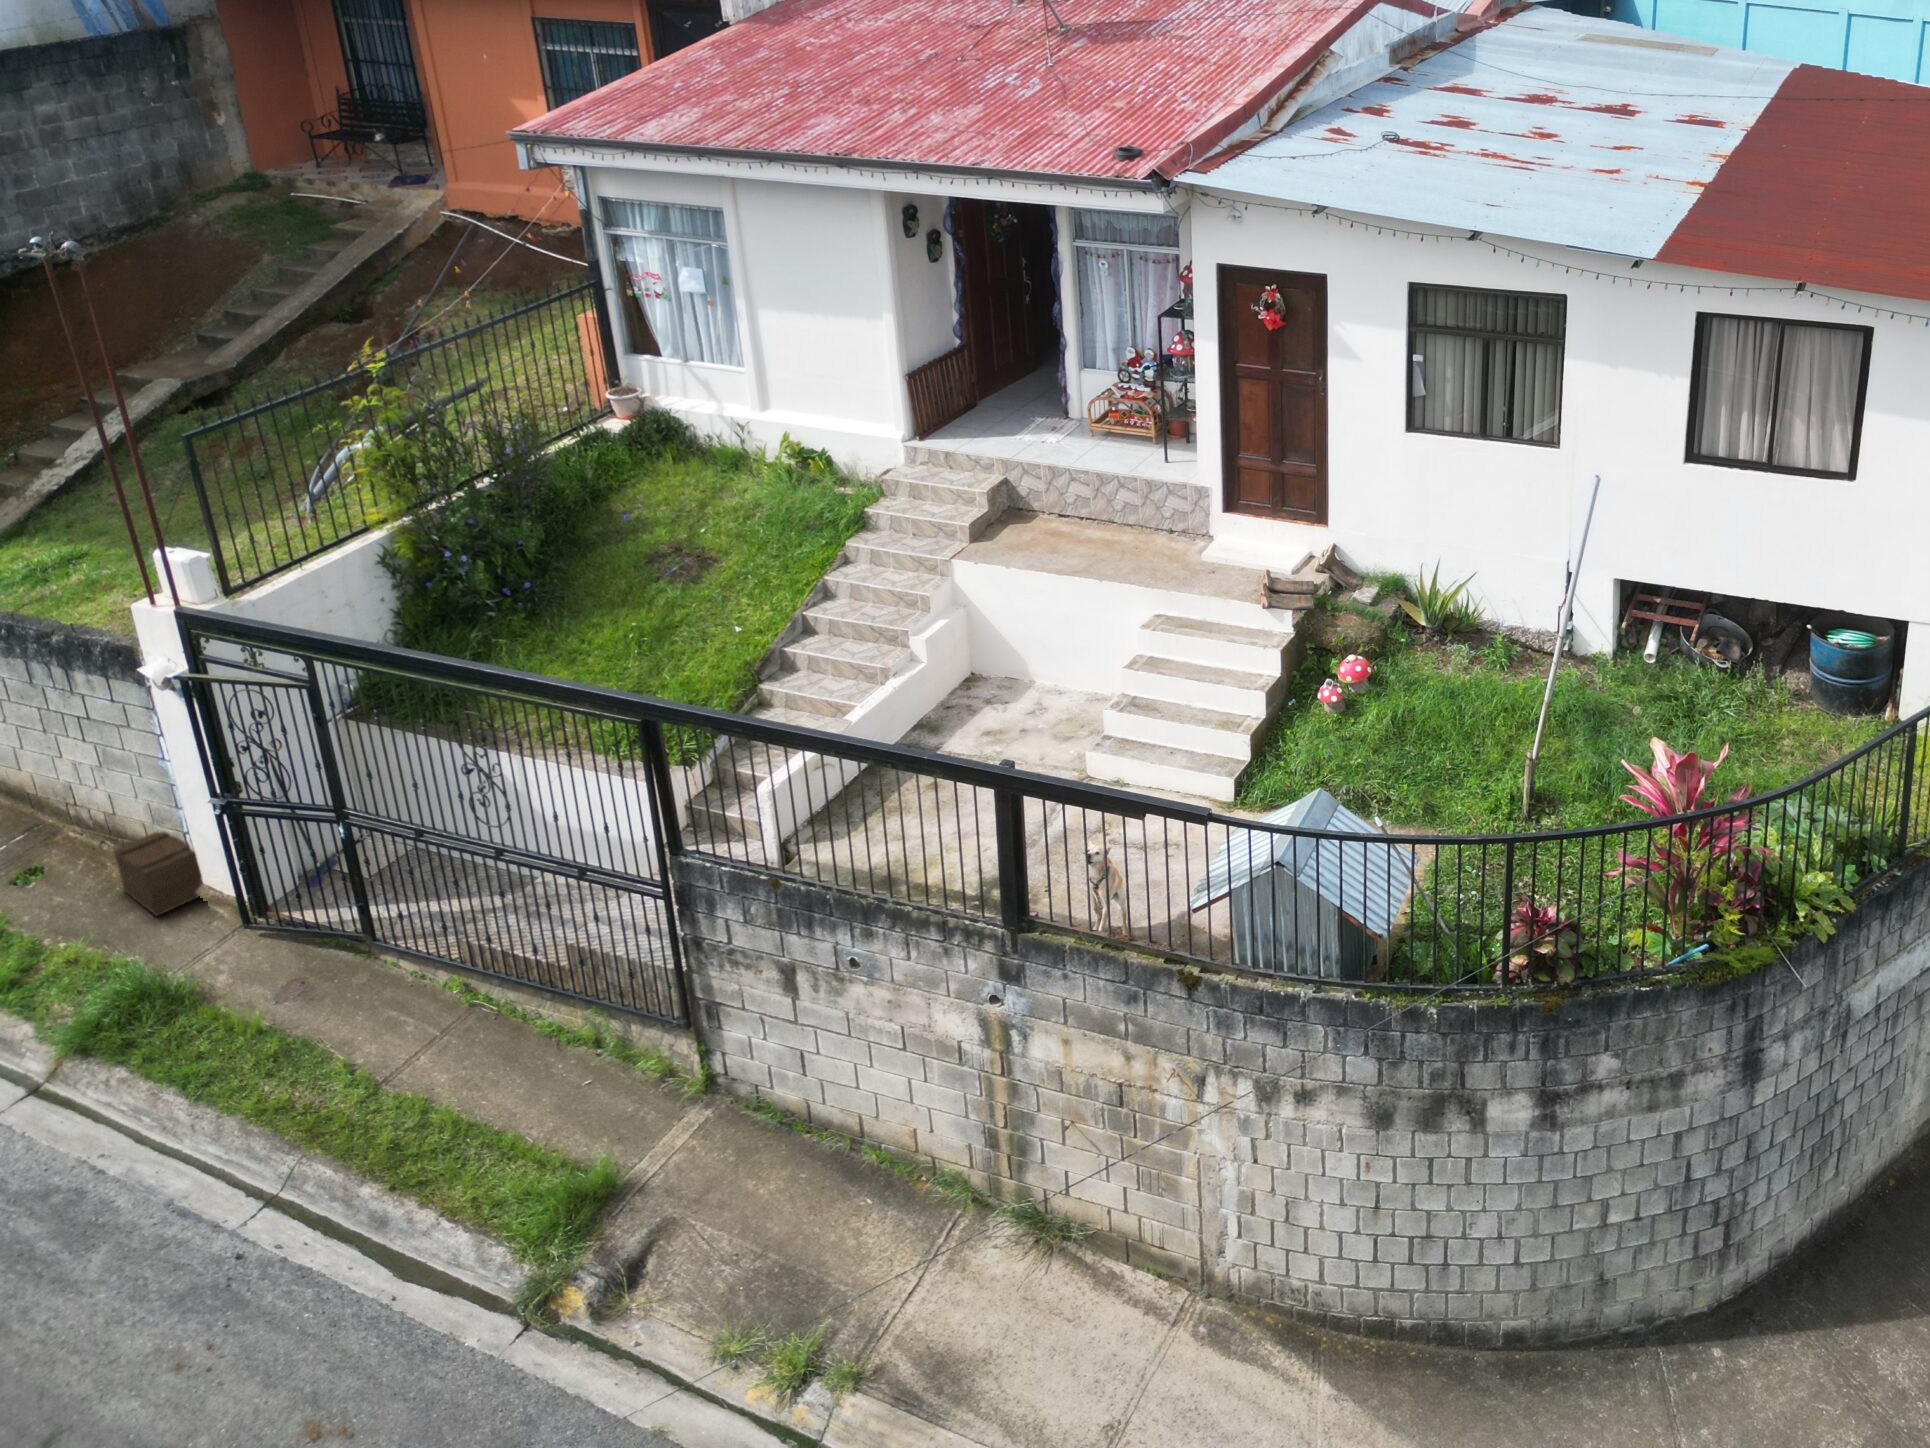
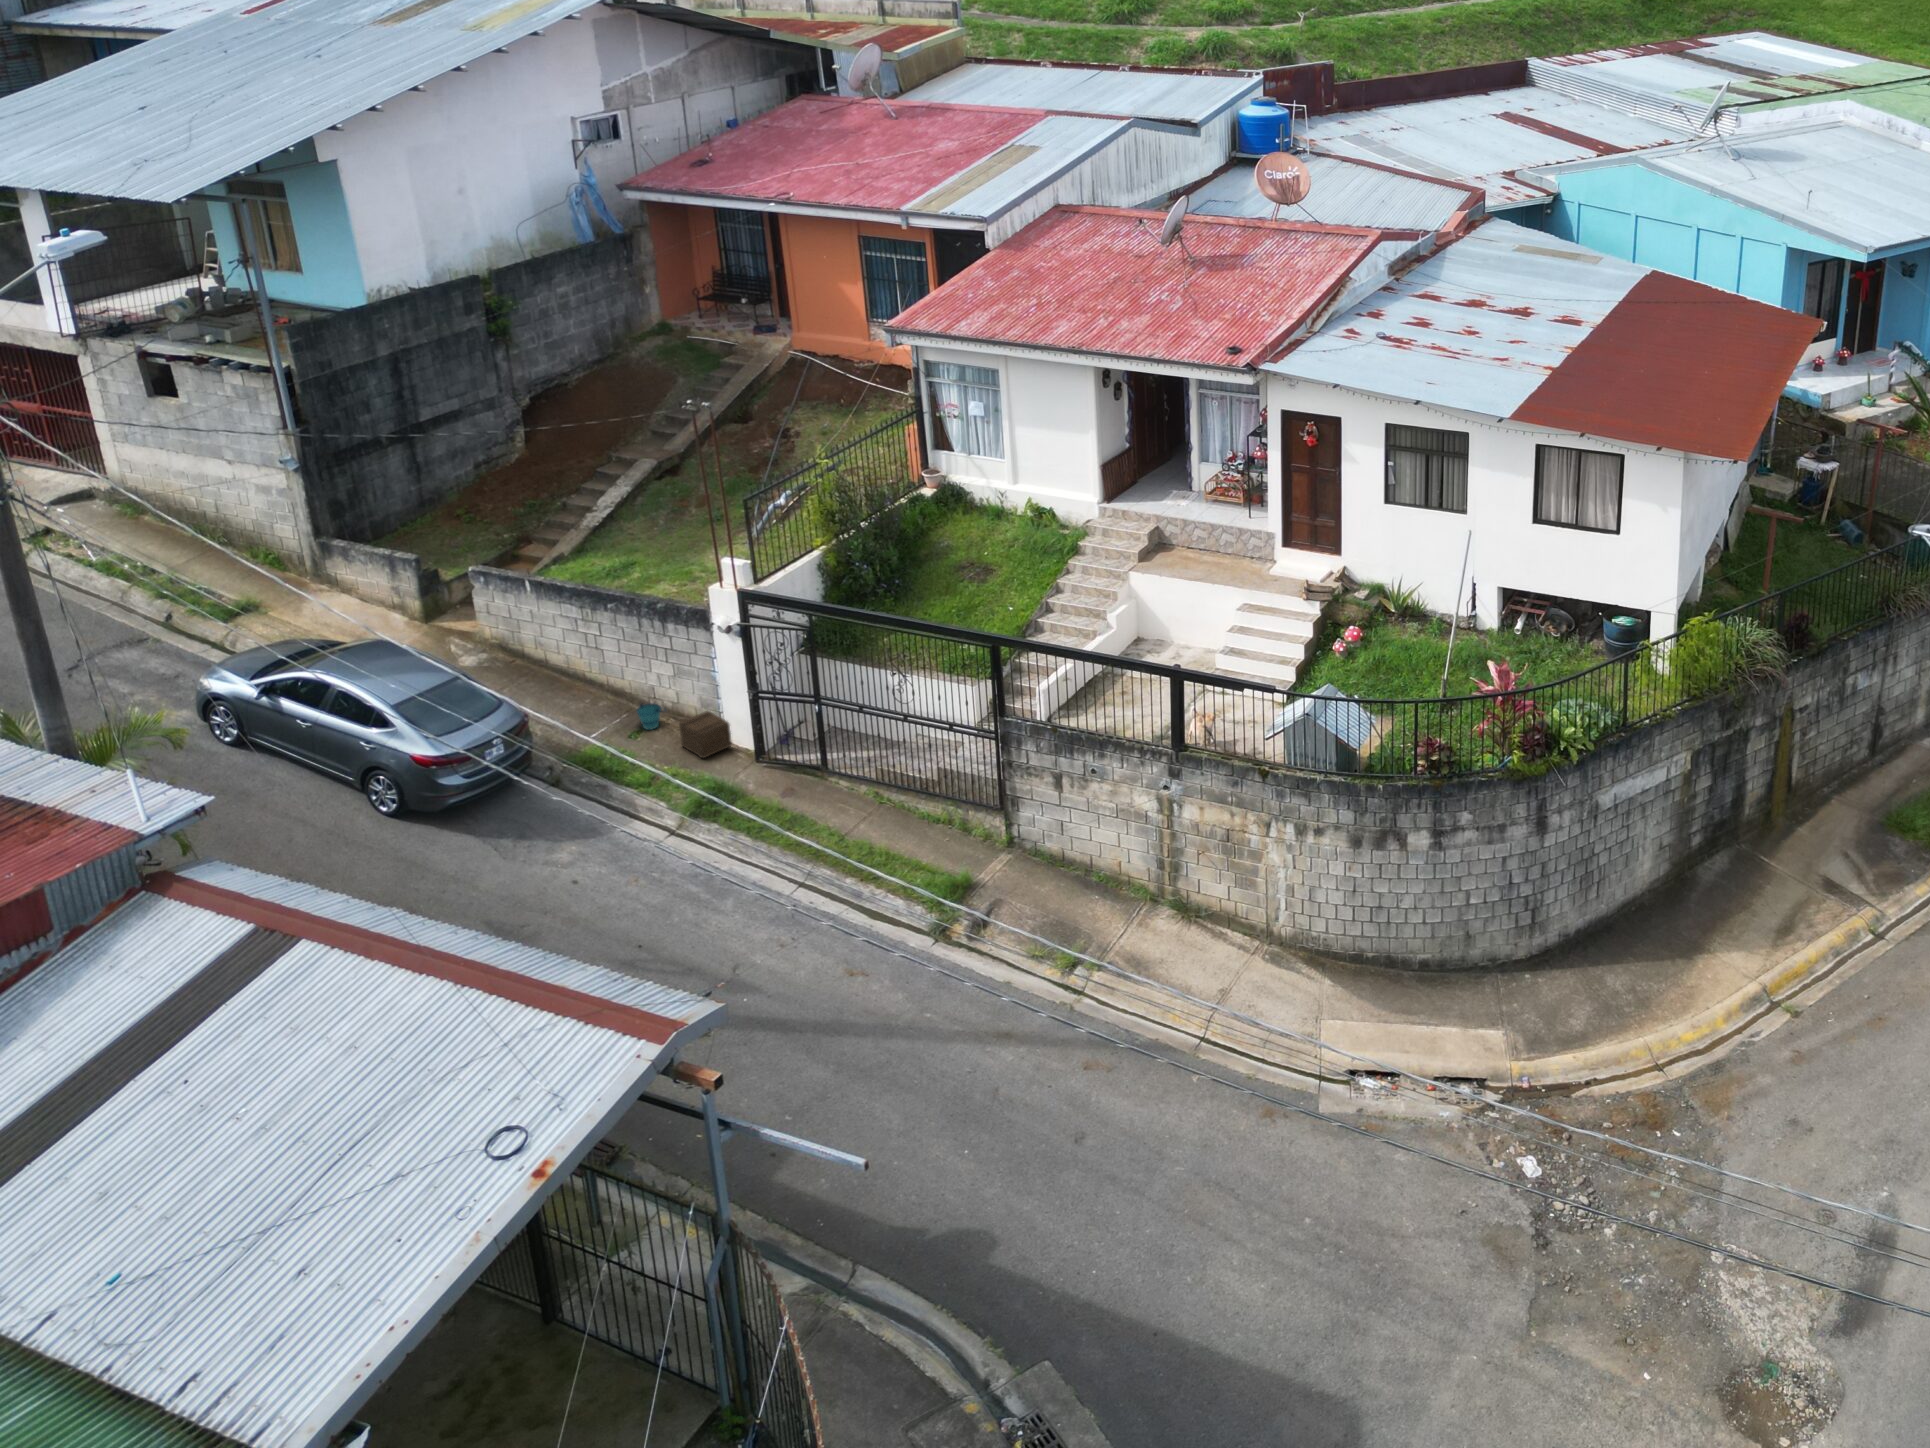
bucket: none [47,810,110,859] -> present [637,704,661,730]

